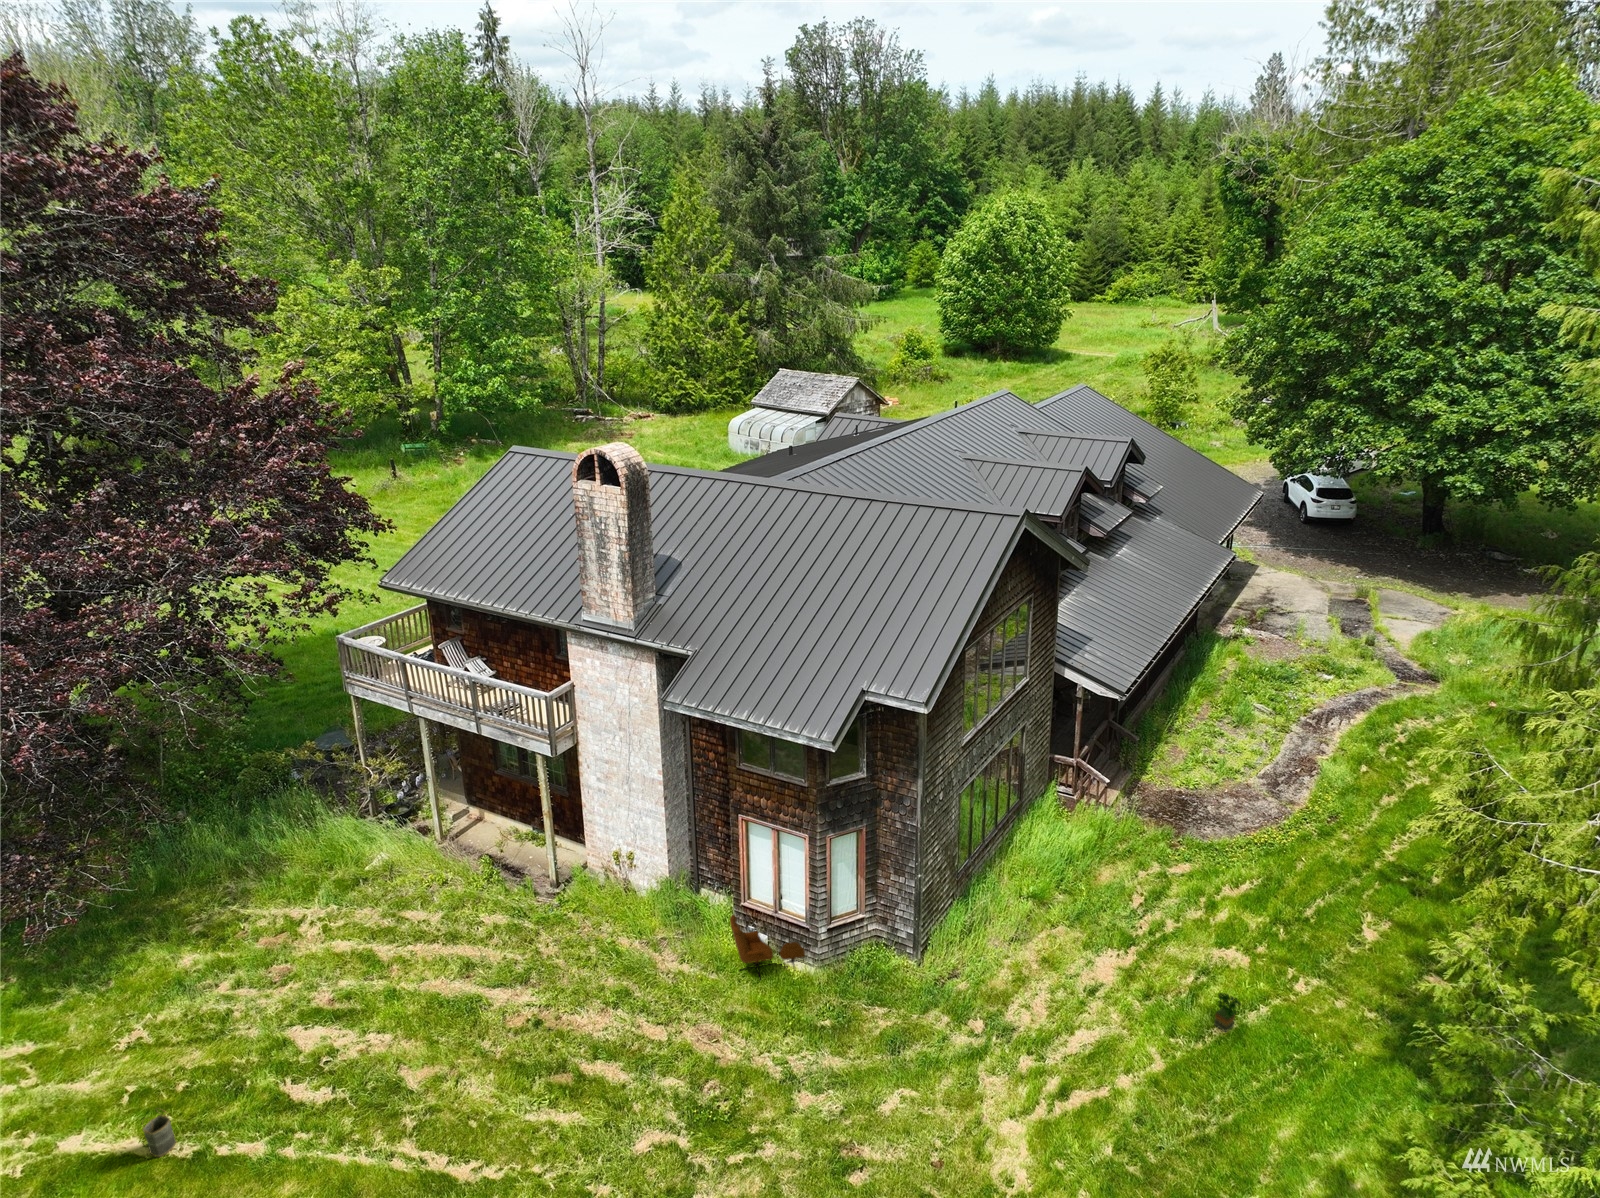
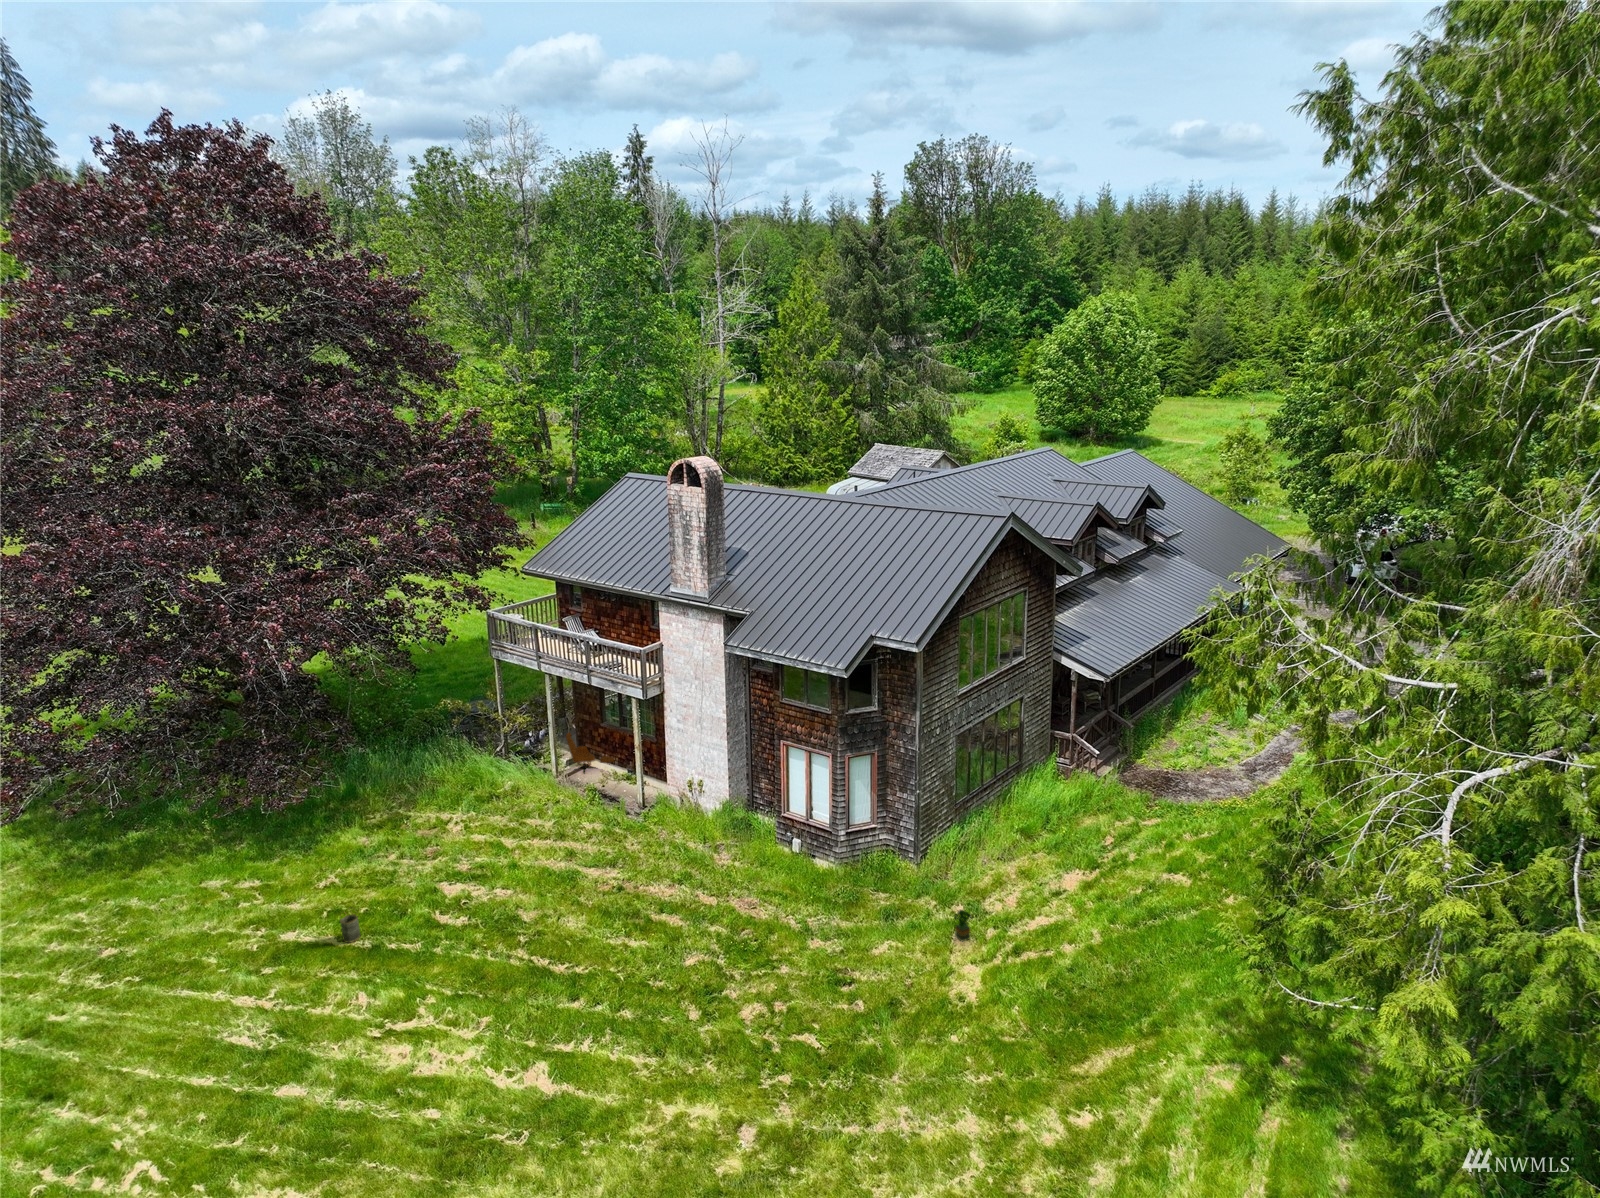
lounge chair: present [730,915,805,977] -> present [566,733,614,770]
potted tree: present [1214,993,1241,1032] -> present [954,910,974,941]

